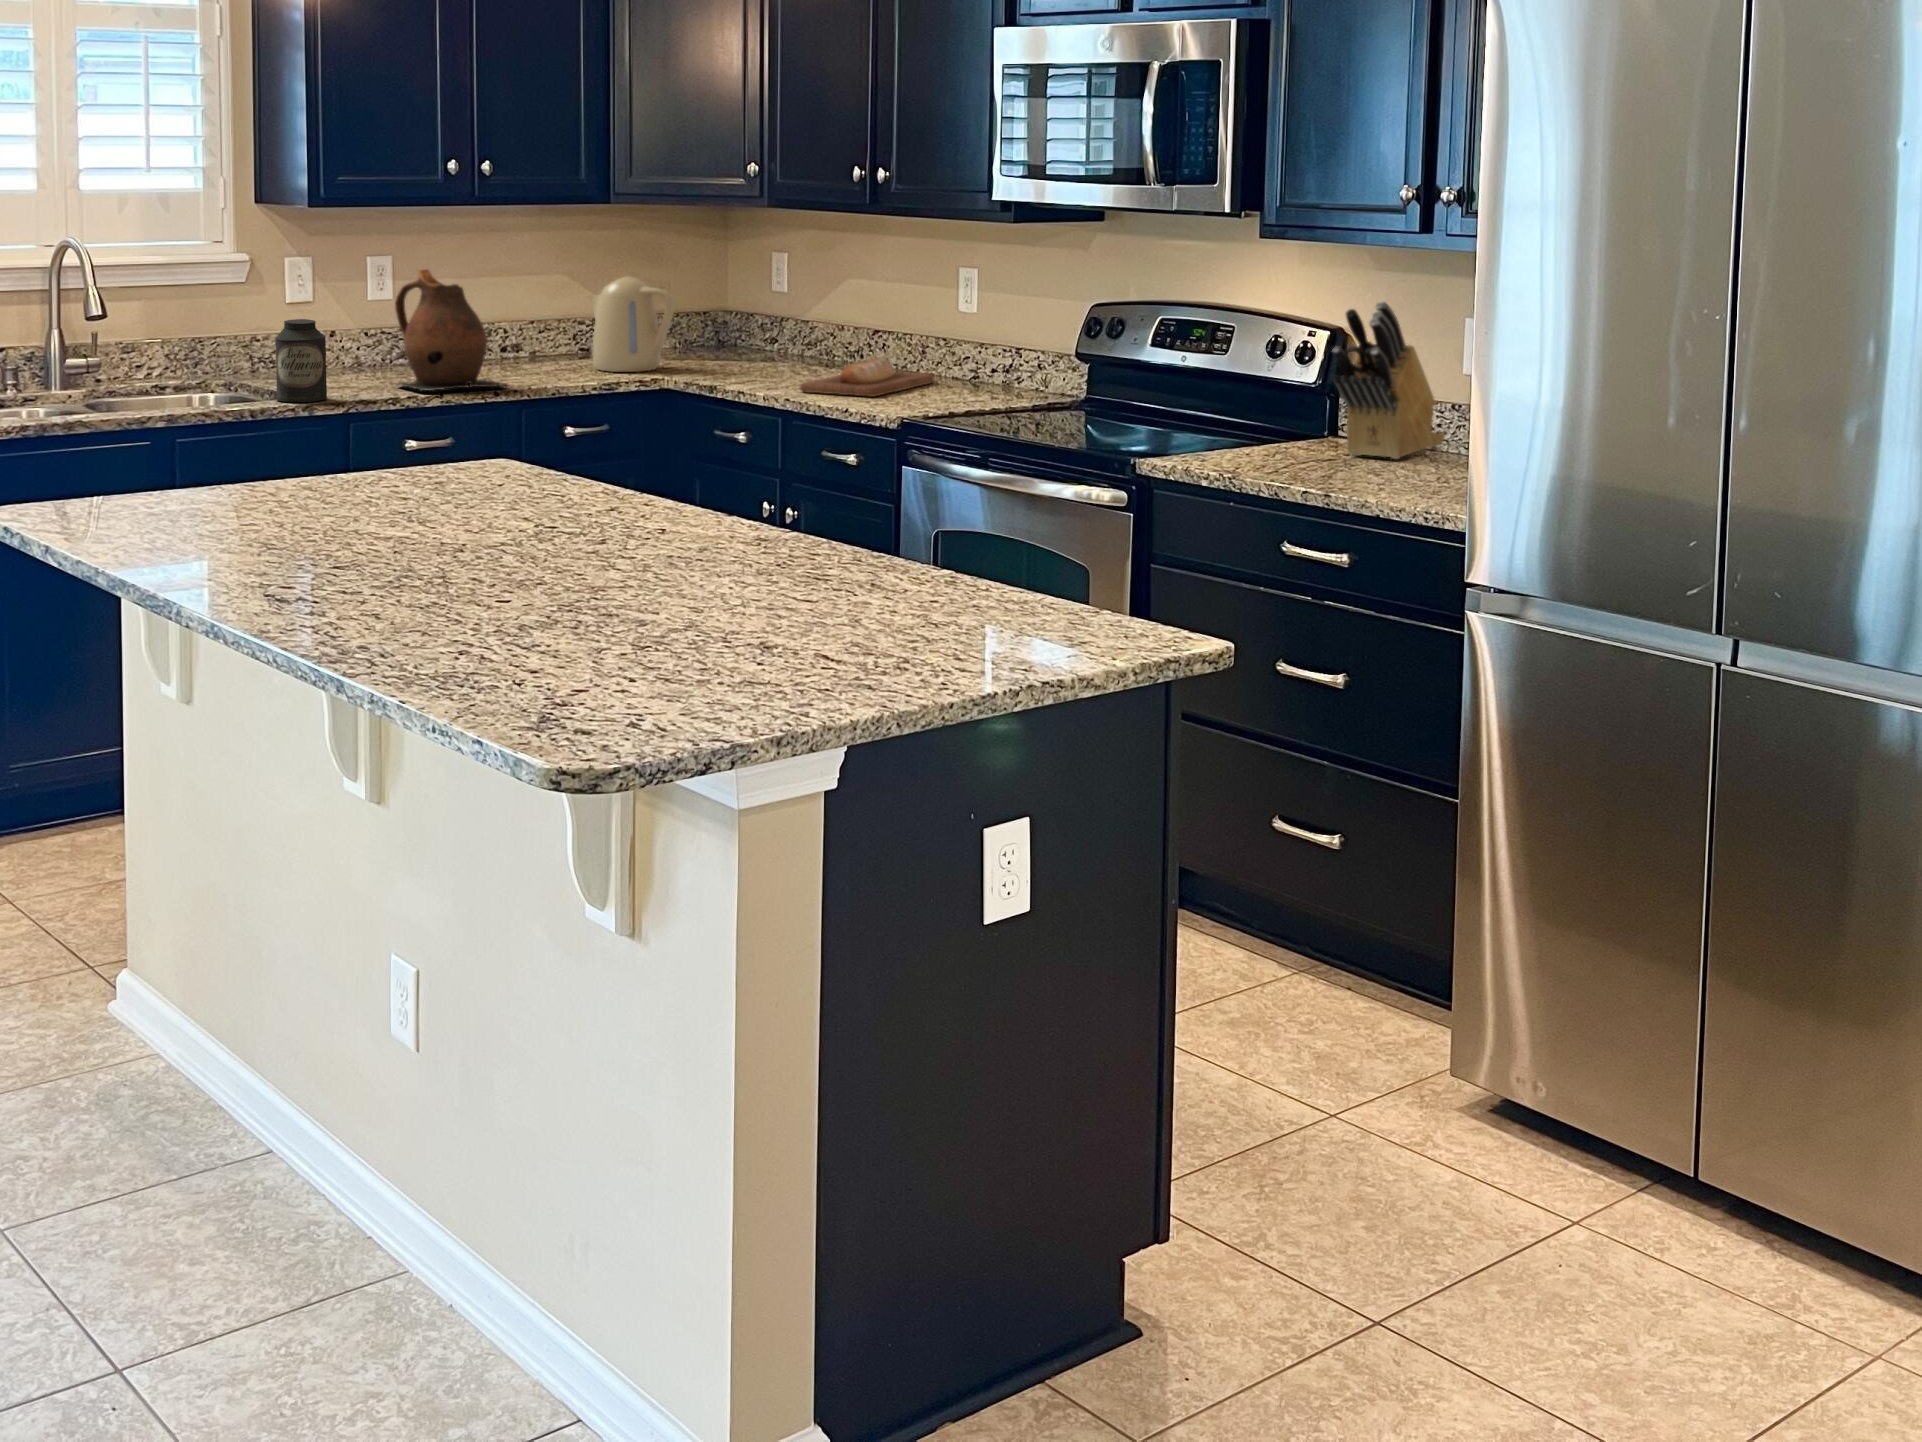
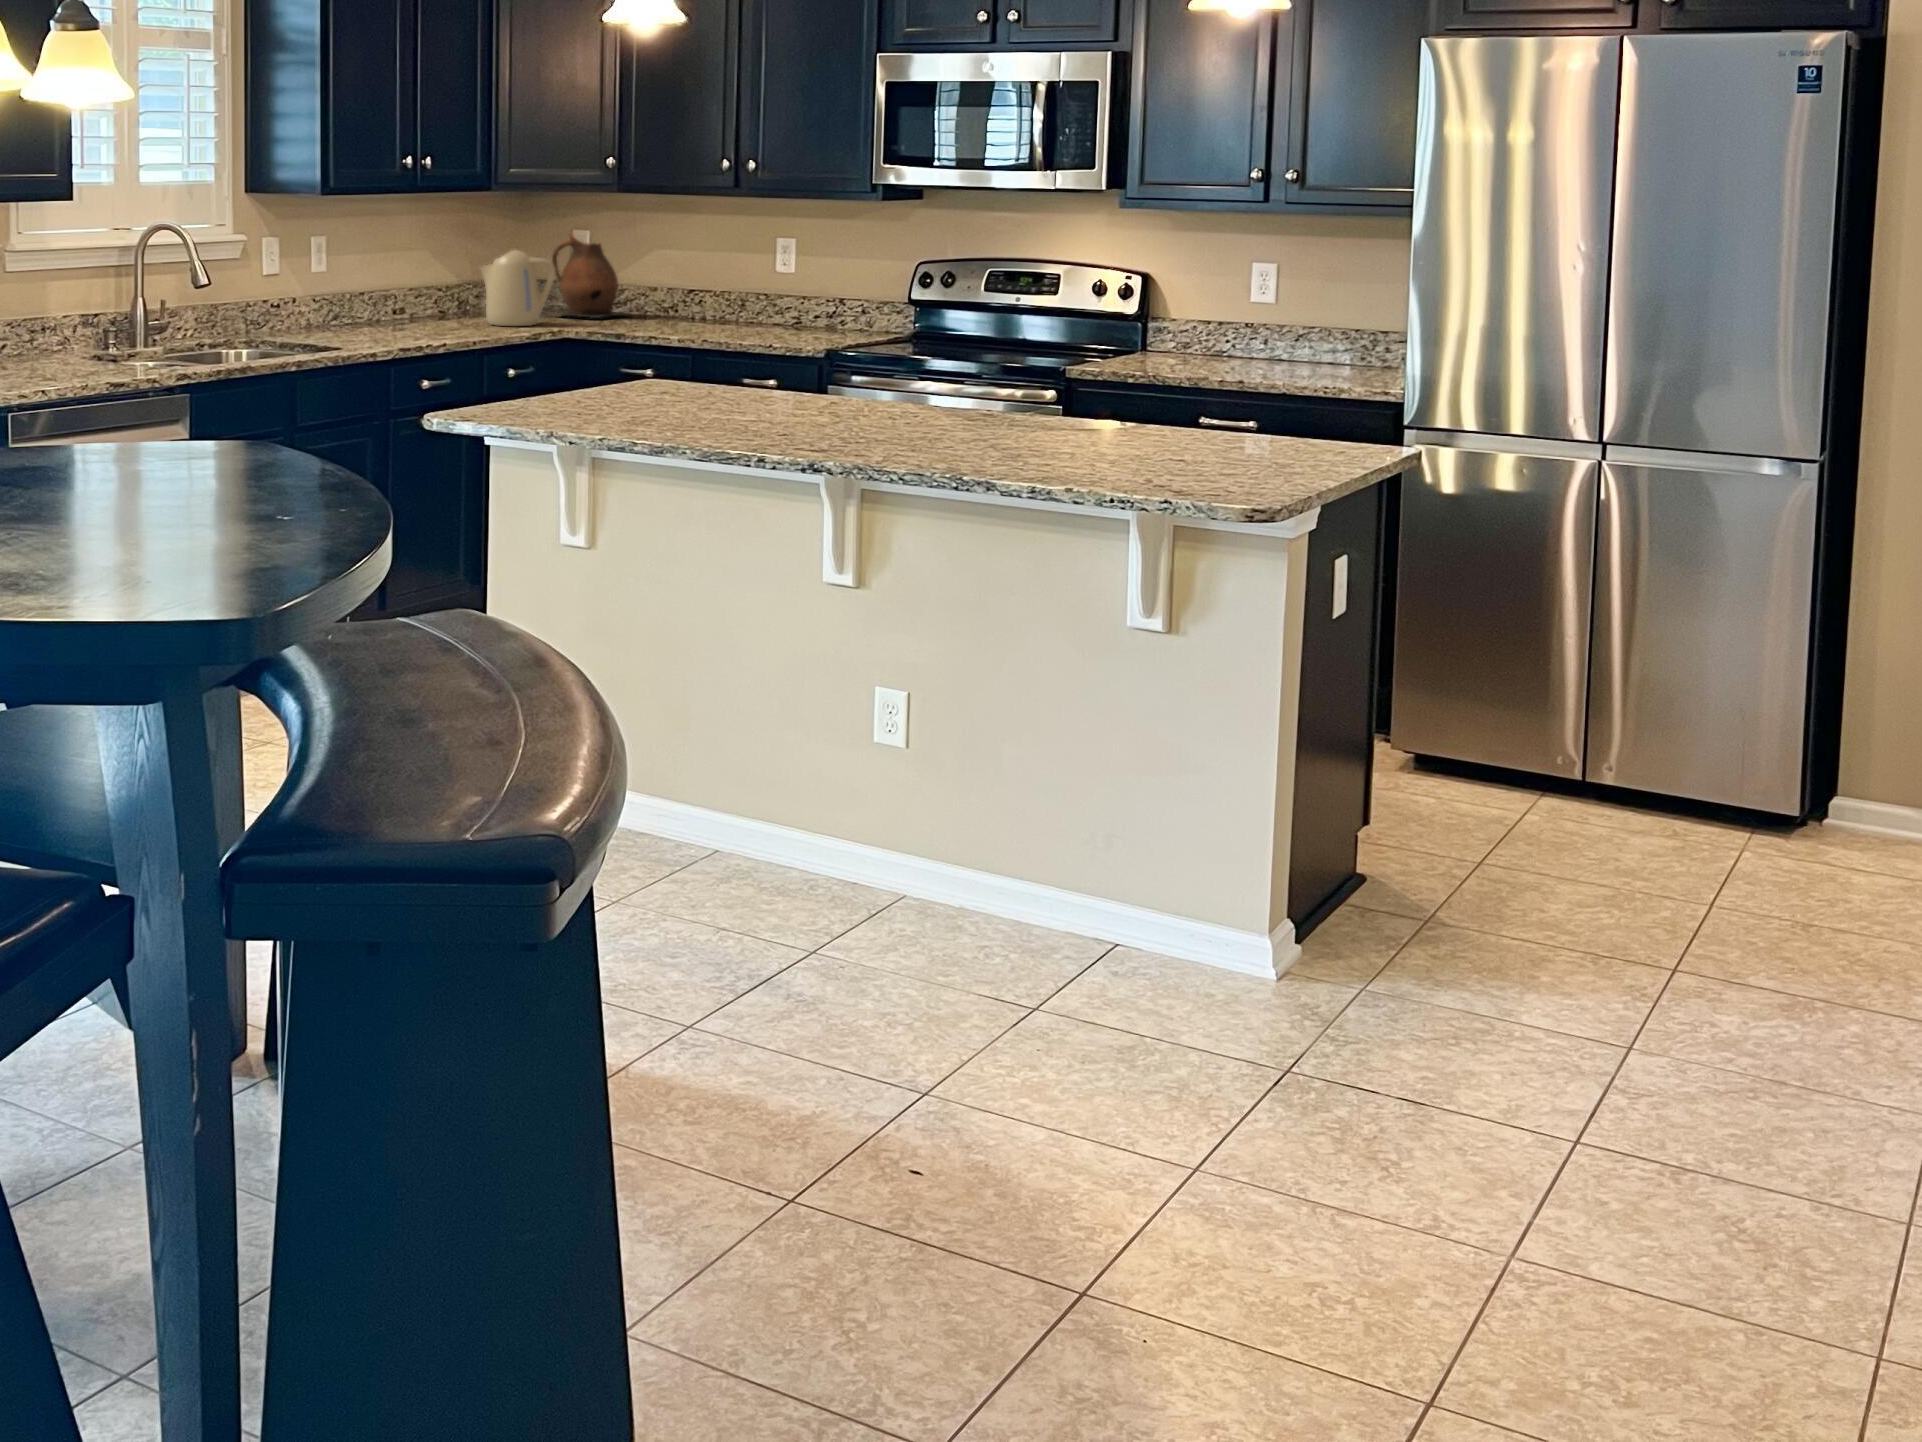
ceramic pitcher: present [395,269,507,391] -> present [552,233,631,318]
knife block: present [1332,302,1445,459] -> none [1182,252,1224,361]
canister: present [275,319,327,402] -> none [333,285,372,351]
bread loaf: present [800,358,934,397] -> none [697,309,769,337]

